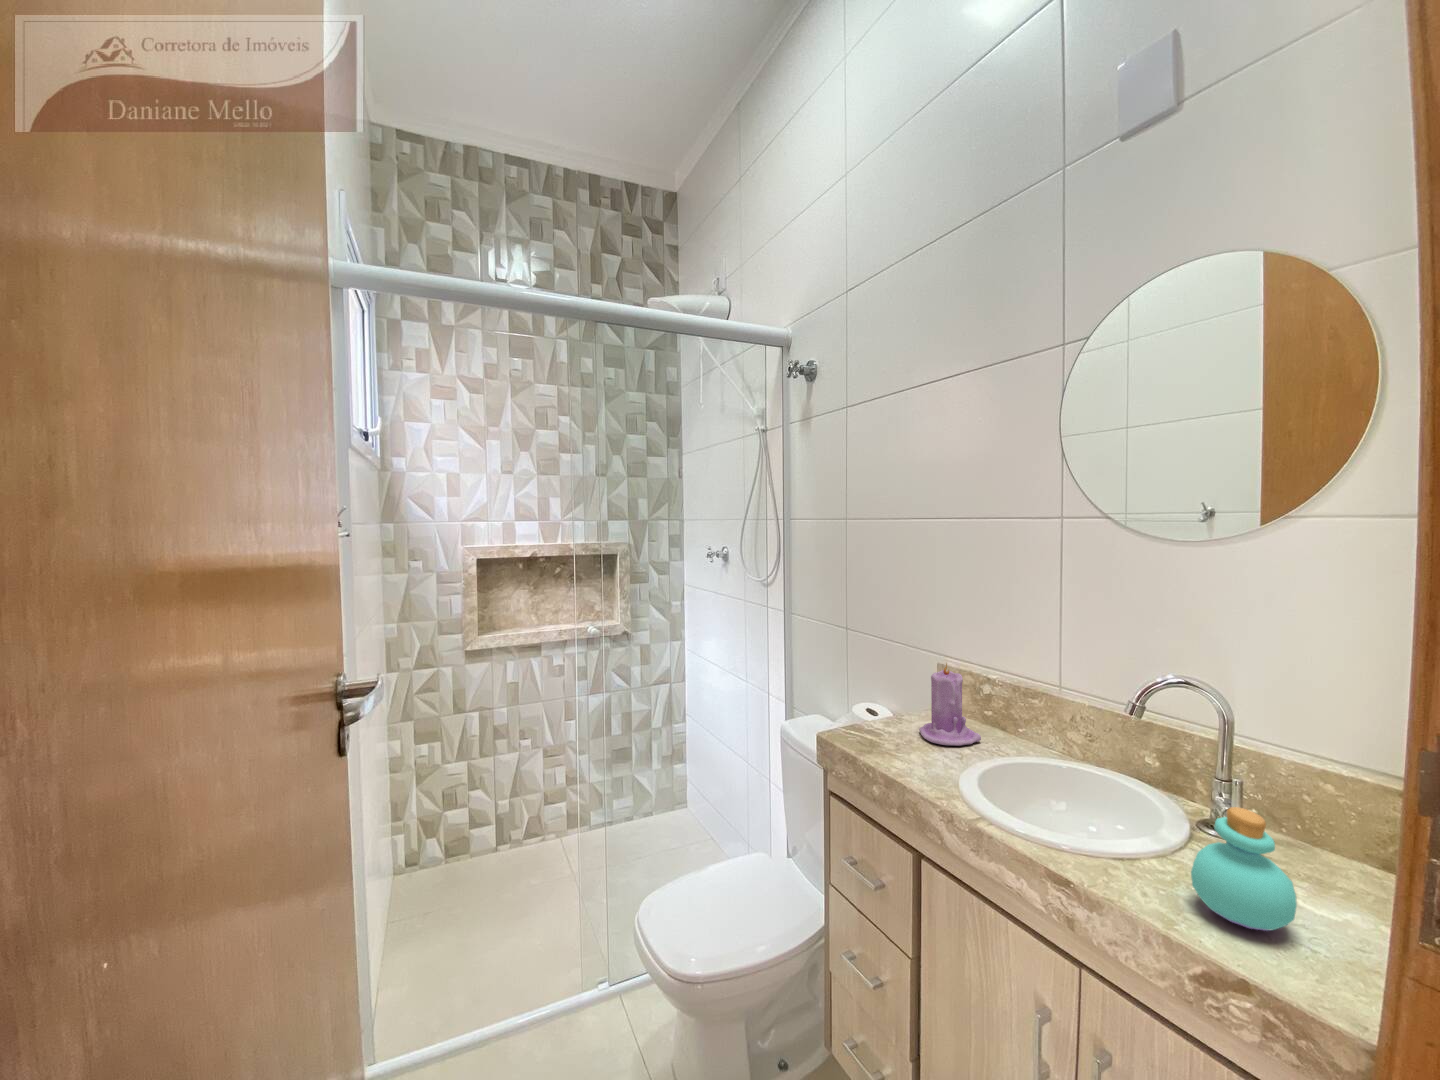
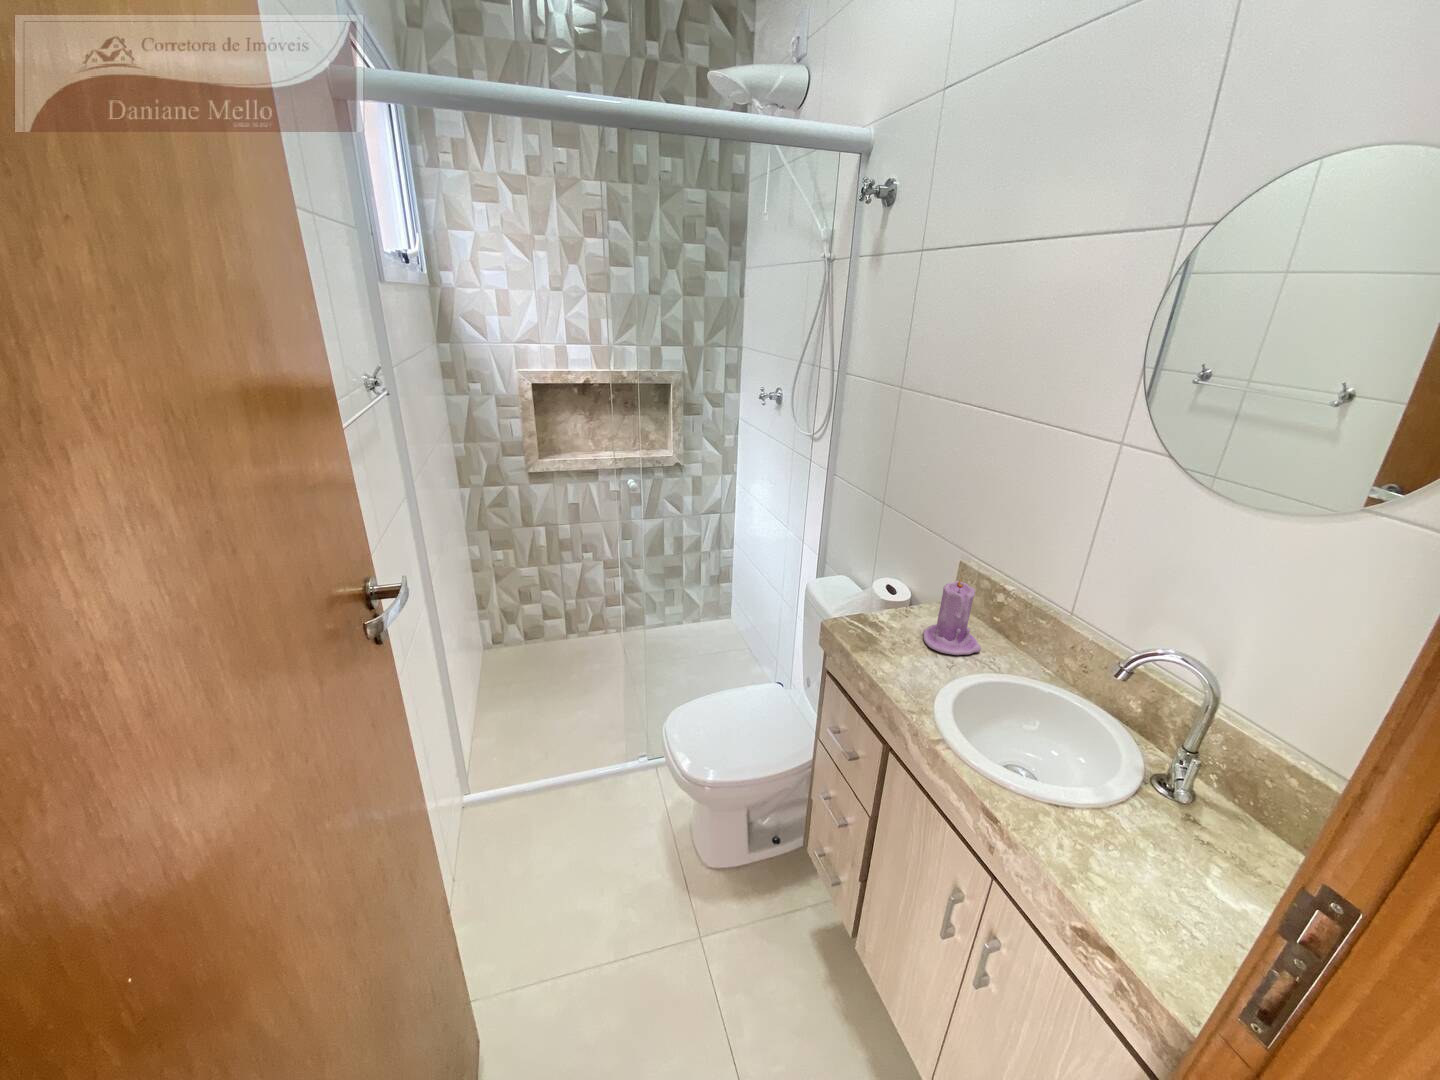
perfume bottle: present [1191,807,1297,931] -> none [1101,805,1191,905]

